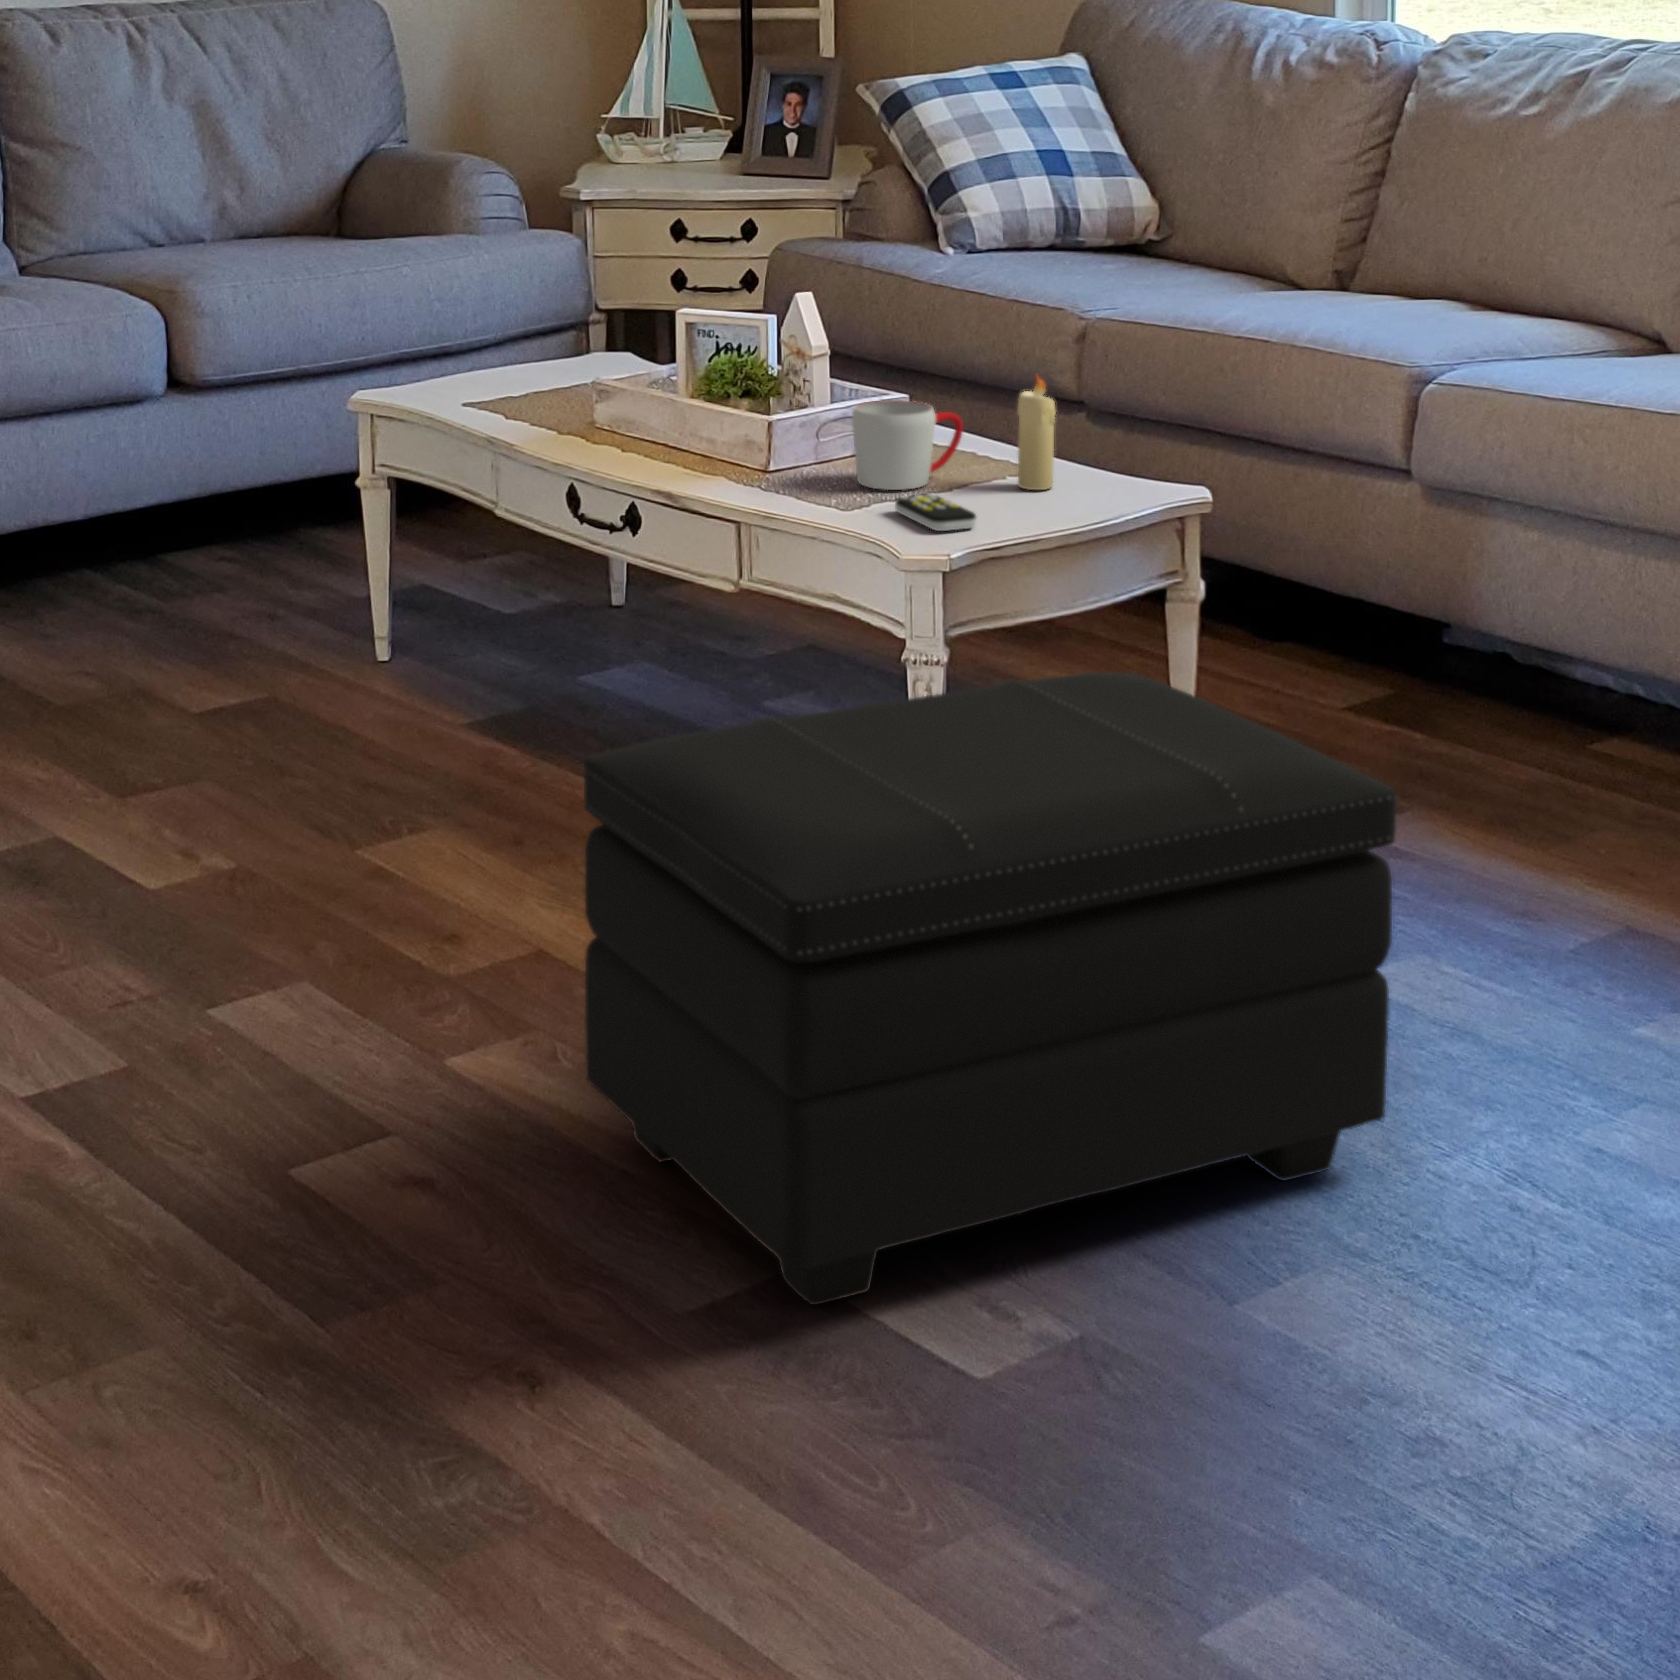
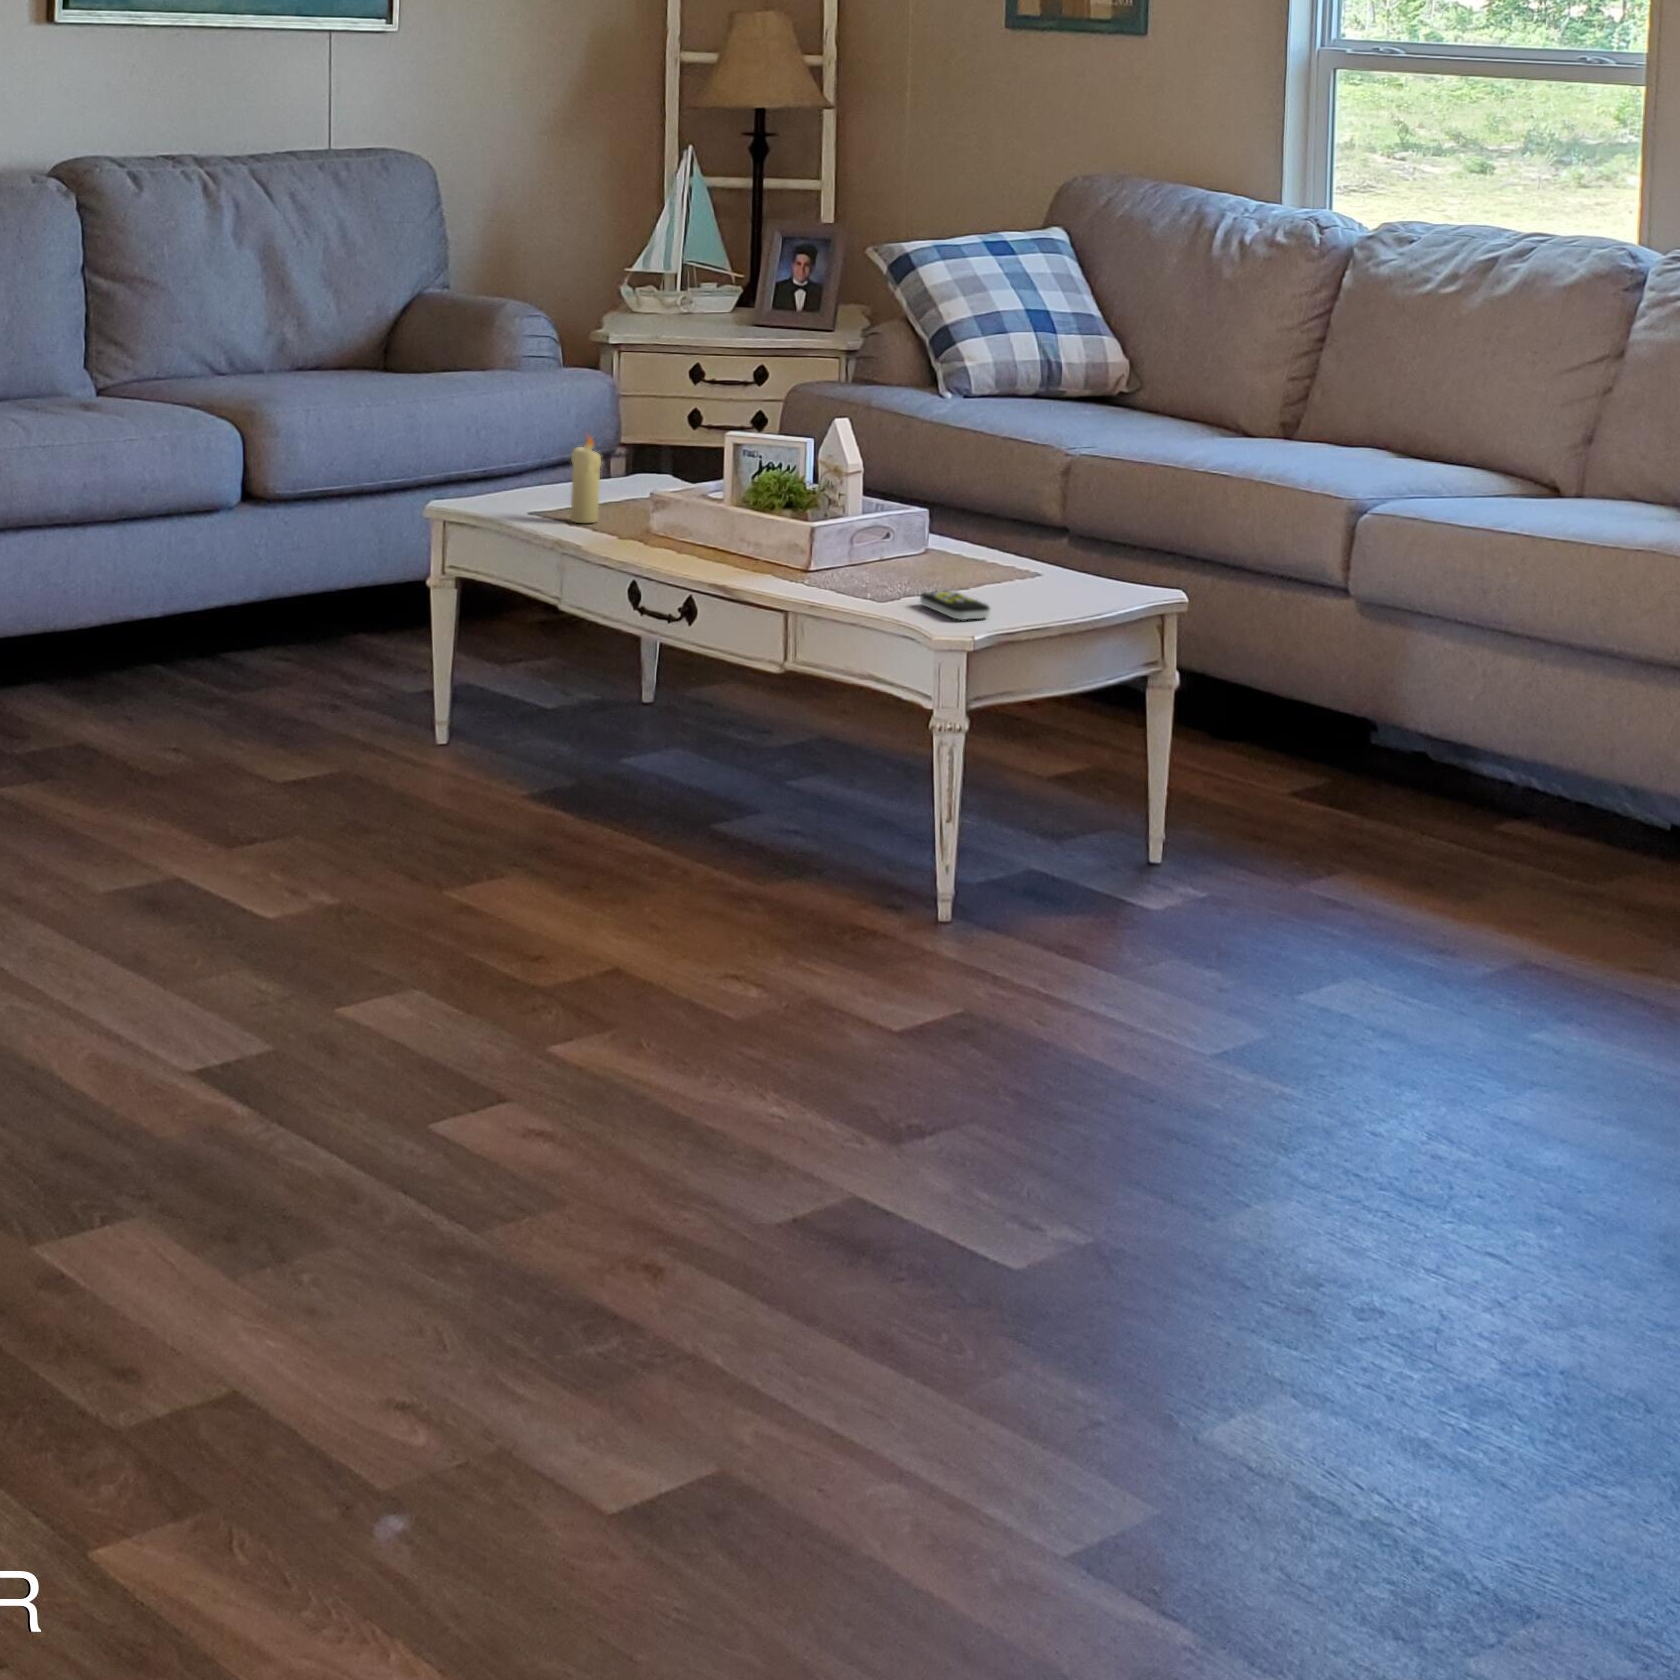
candle: present [1017,376,1056,490] -> present [571,436,601,523]
mug: present [852,400,963,490] -> none [882,513,975,588]
footstool: present [584,672,1397,1305] -> none [678,727,1342,1212]

